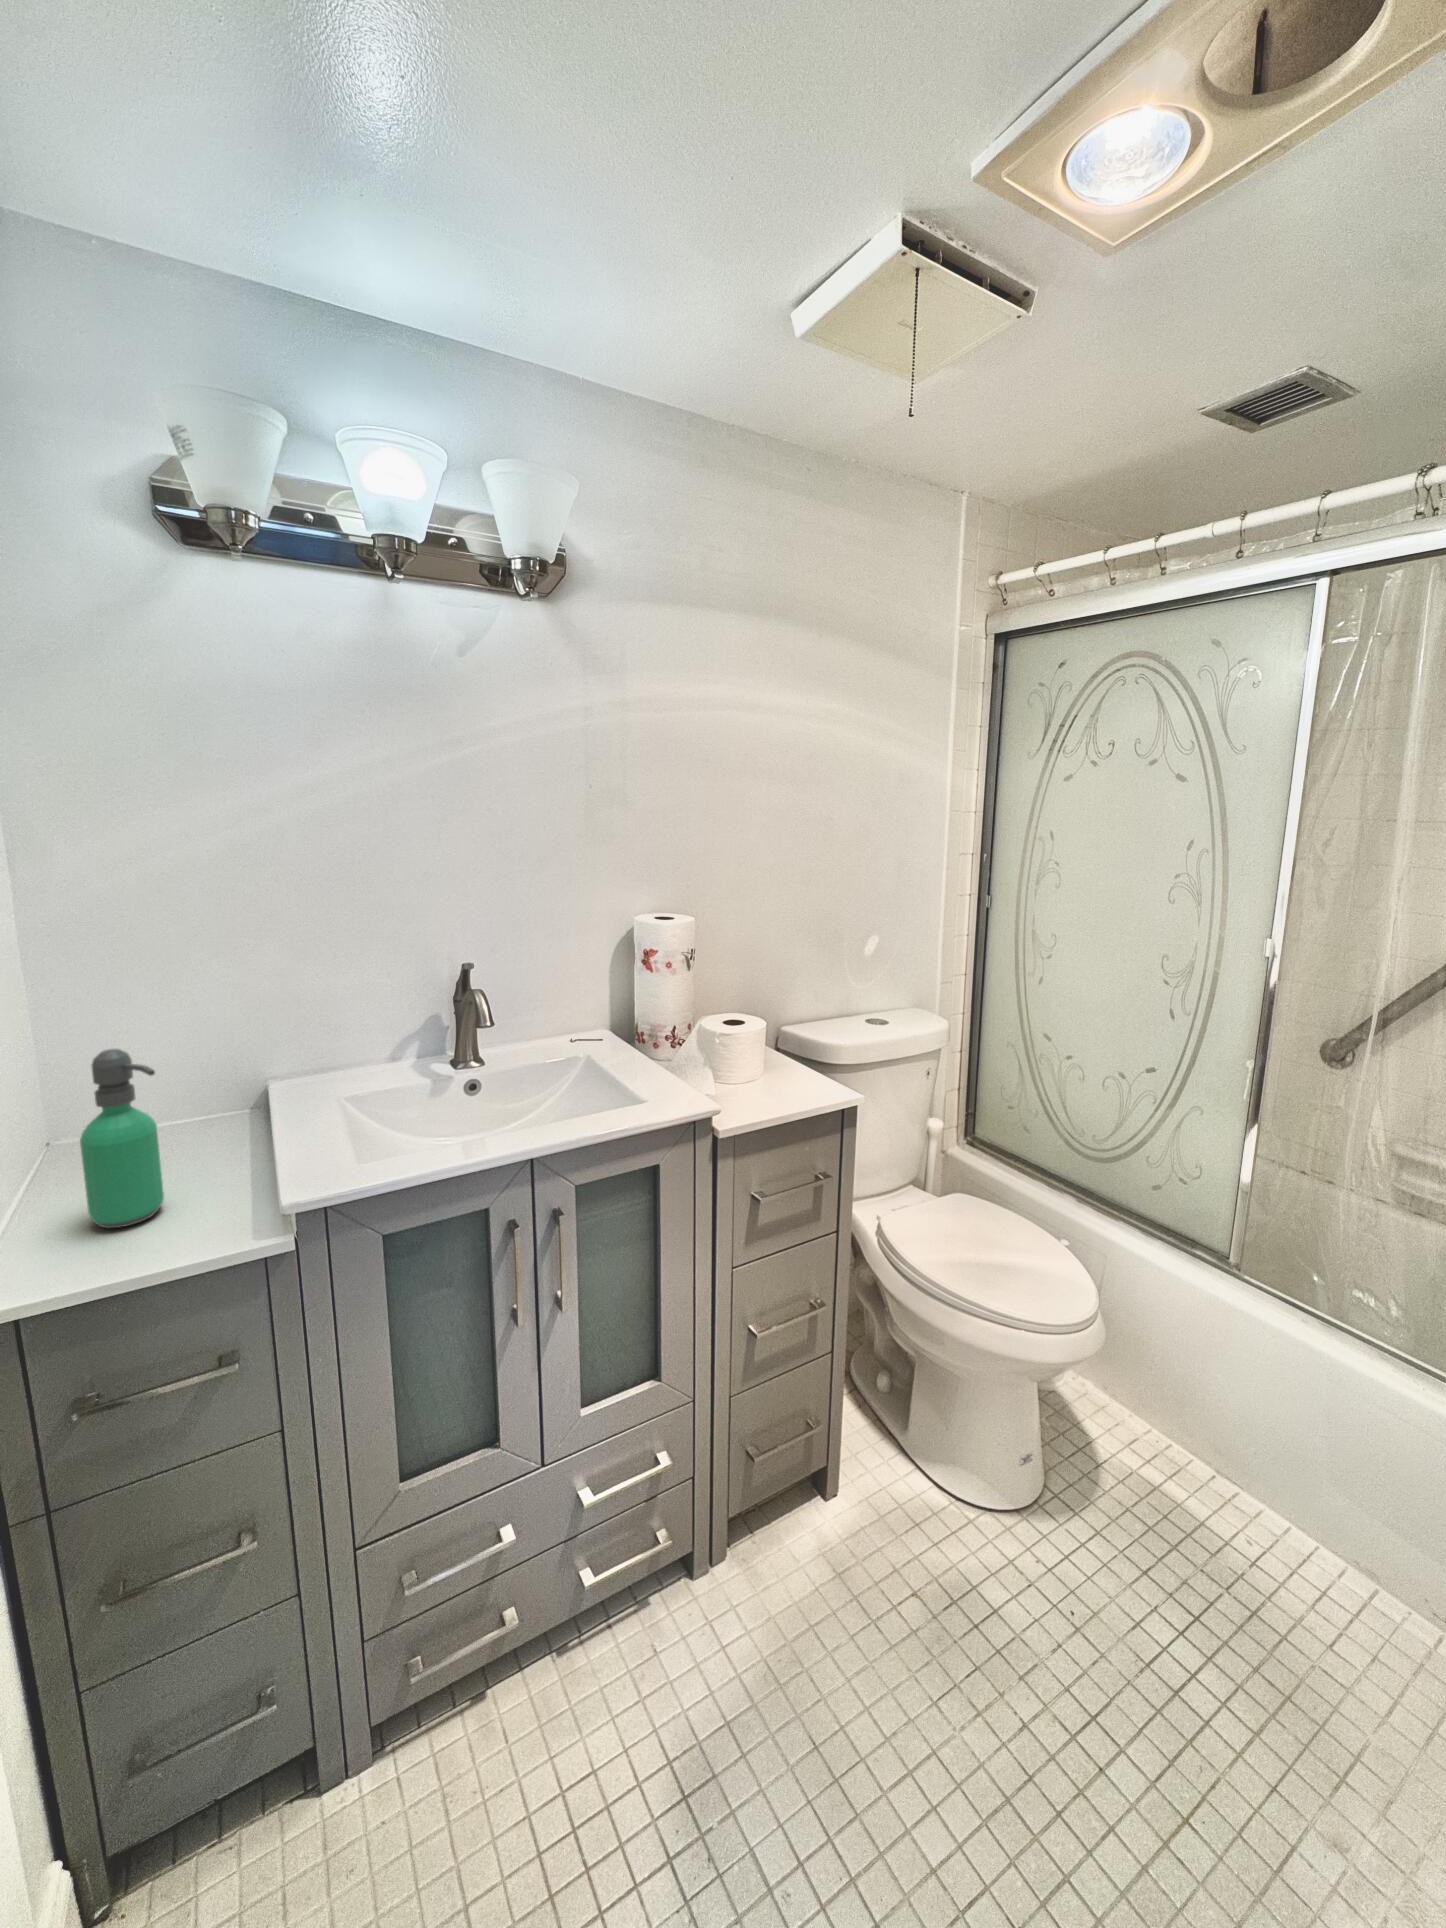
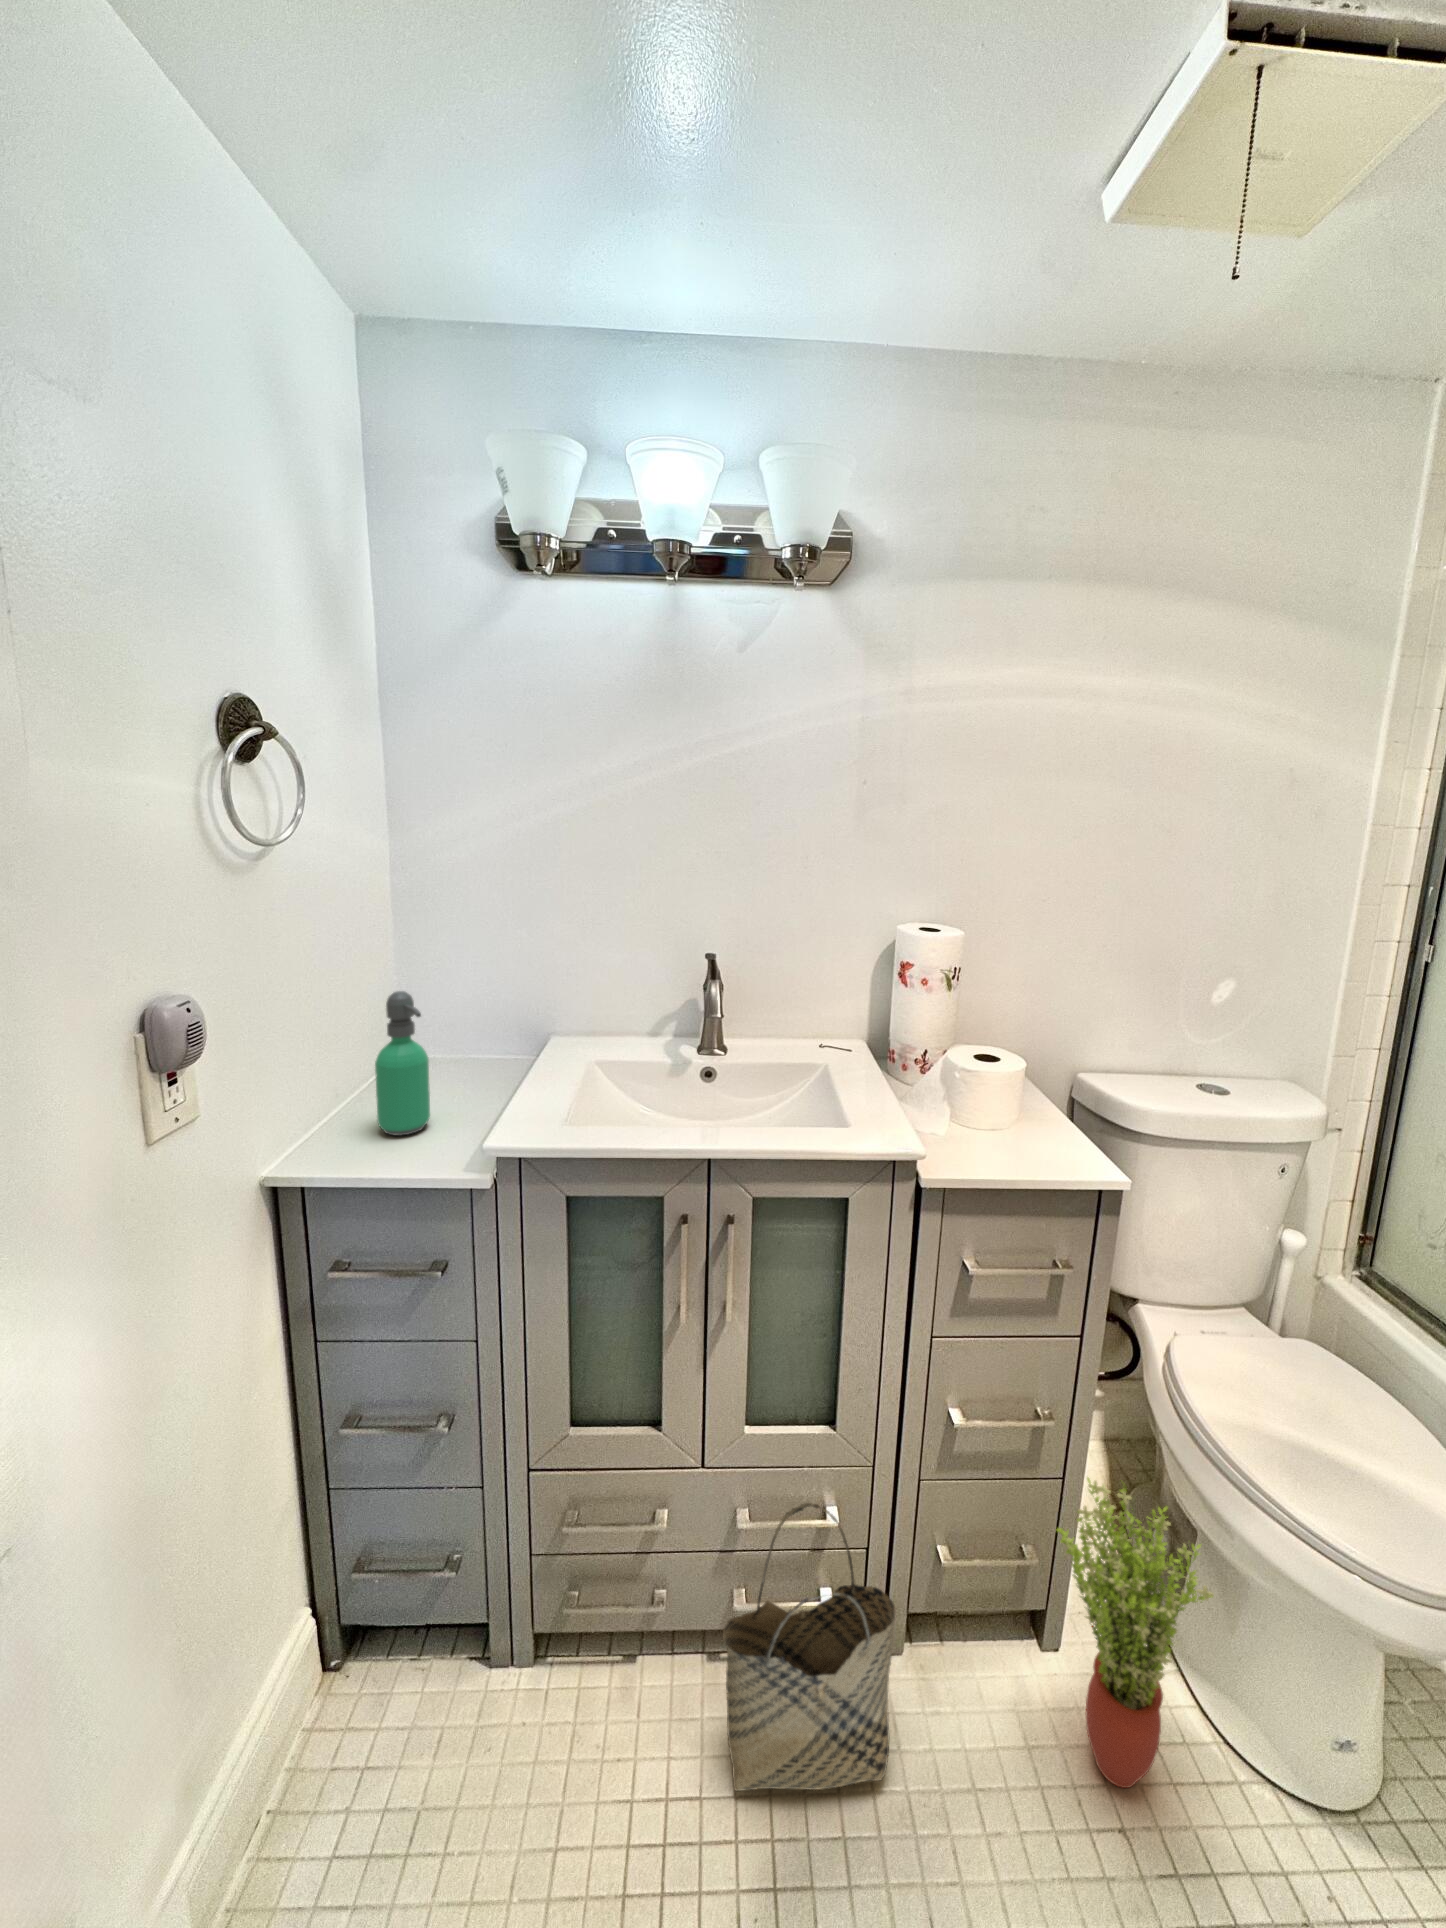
potted plant: none [844,1330,957,1567] -> present [1056,1478,1214,1788]
woven basket: none [595,1453,745,1746] -> present [723,1503,896,1791]

